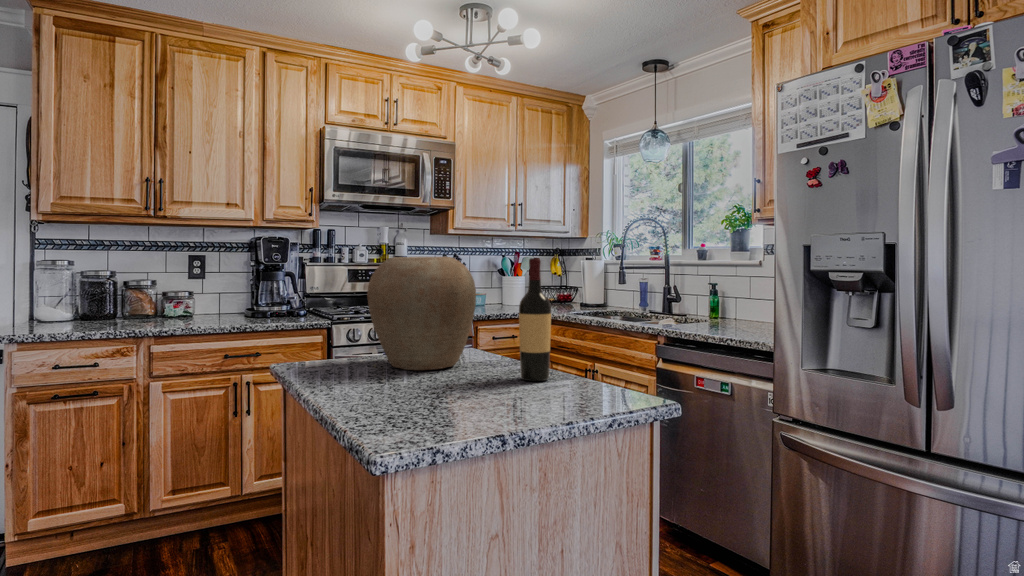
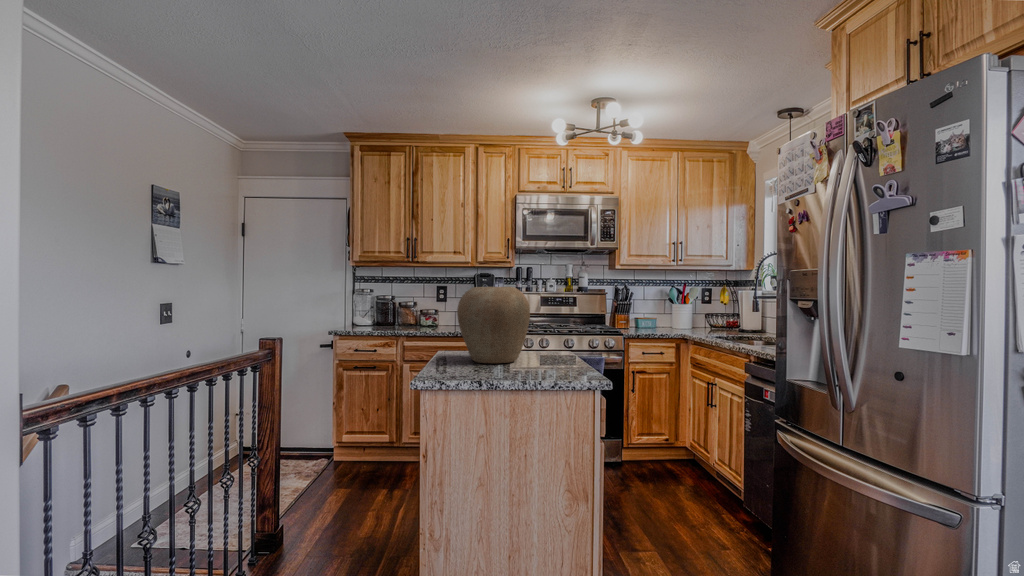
wine bottle: present [519,258,551,381] -> none [532,288,555,376]

